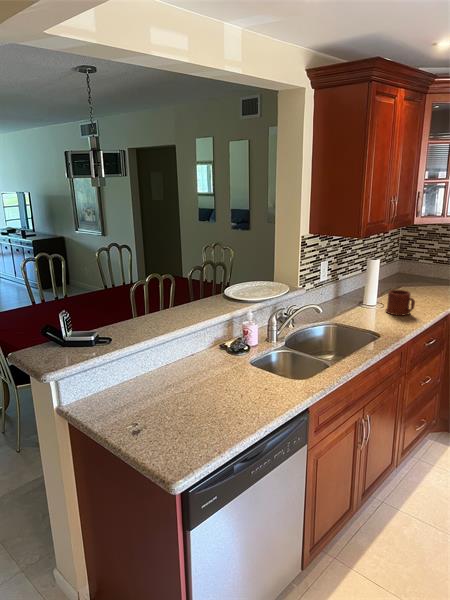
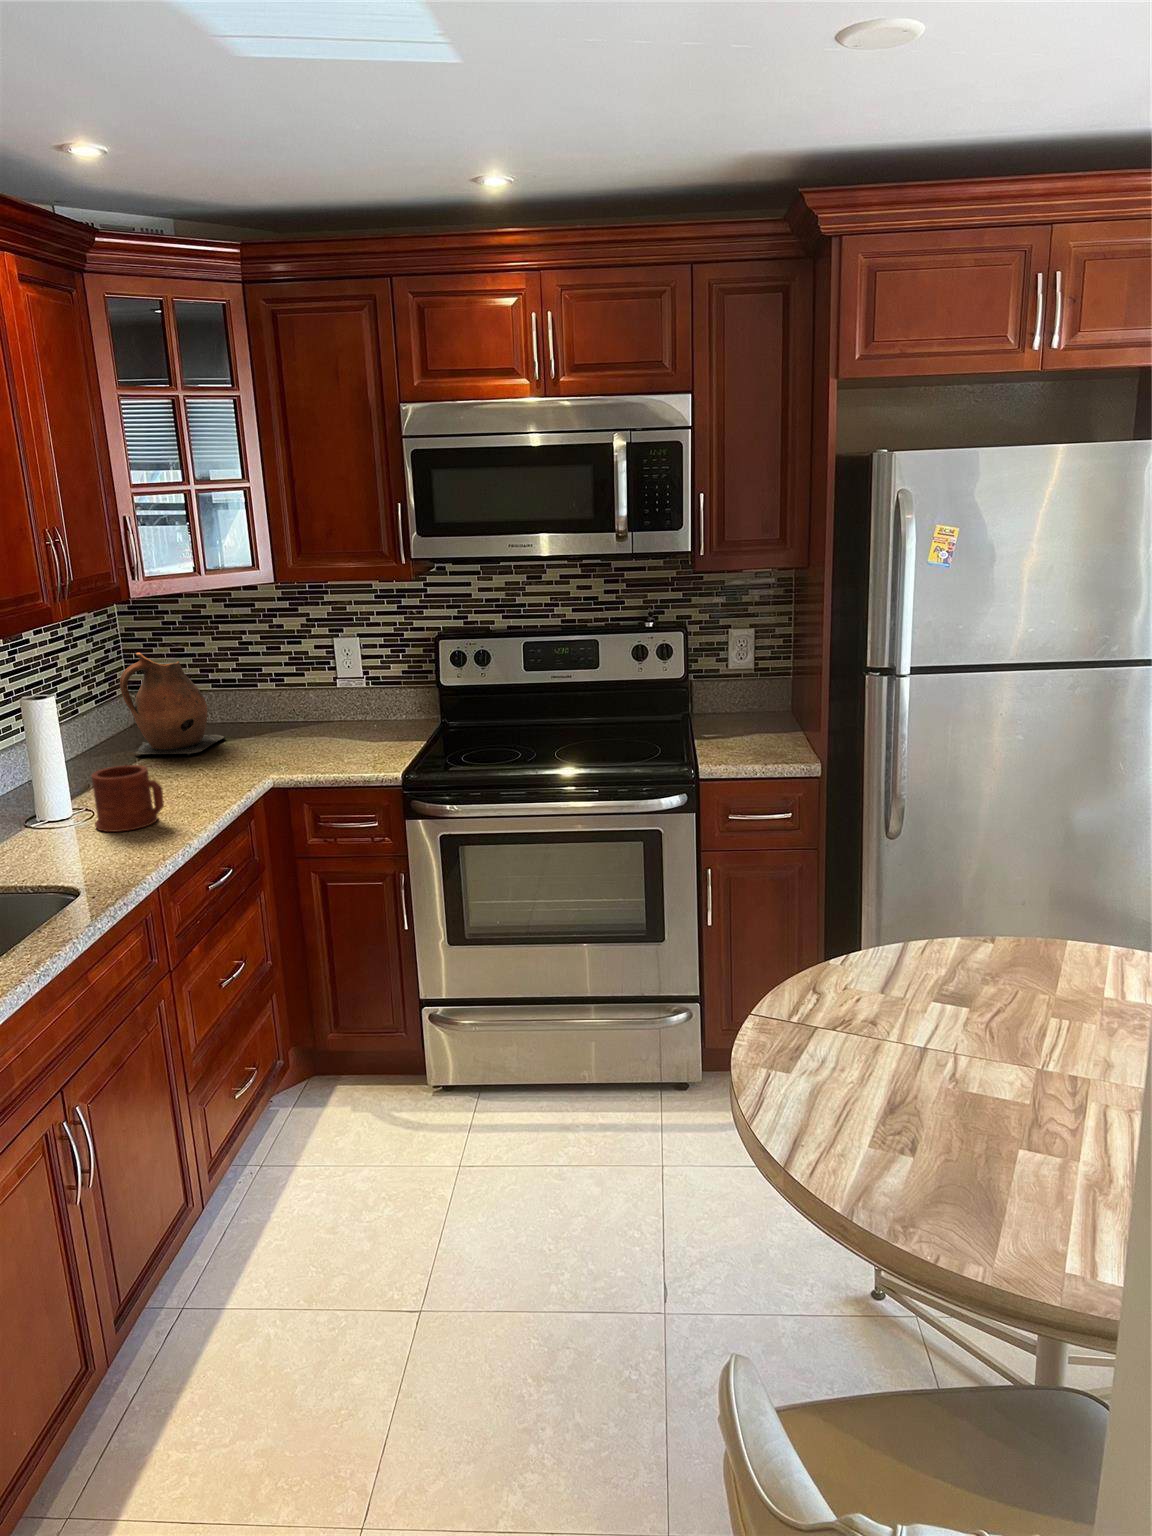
ceramic pitcher: none [398,246,436,289] -> present [120,652,225,756]

